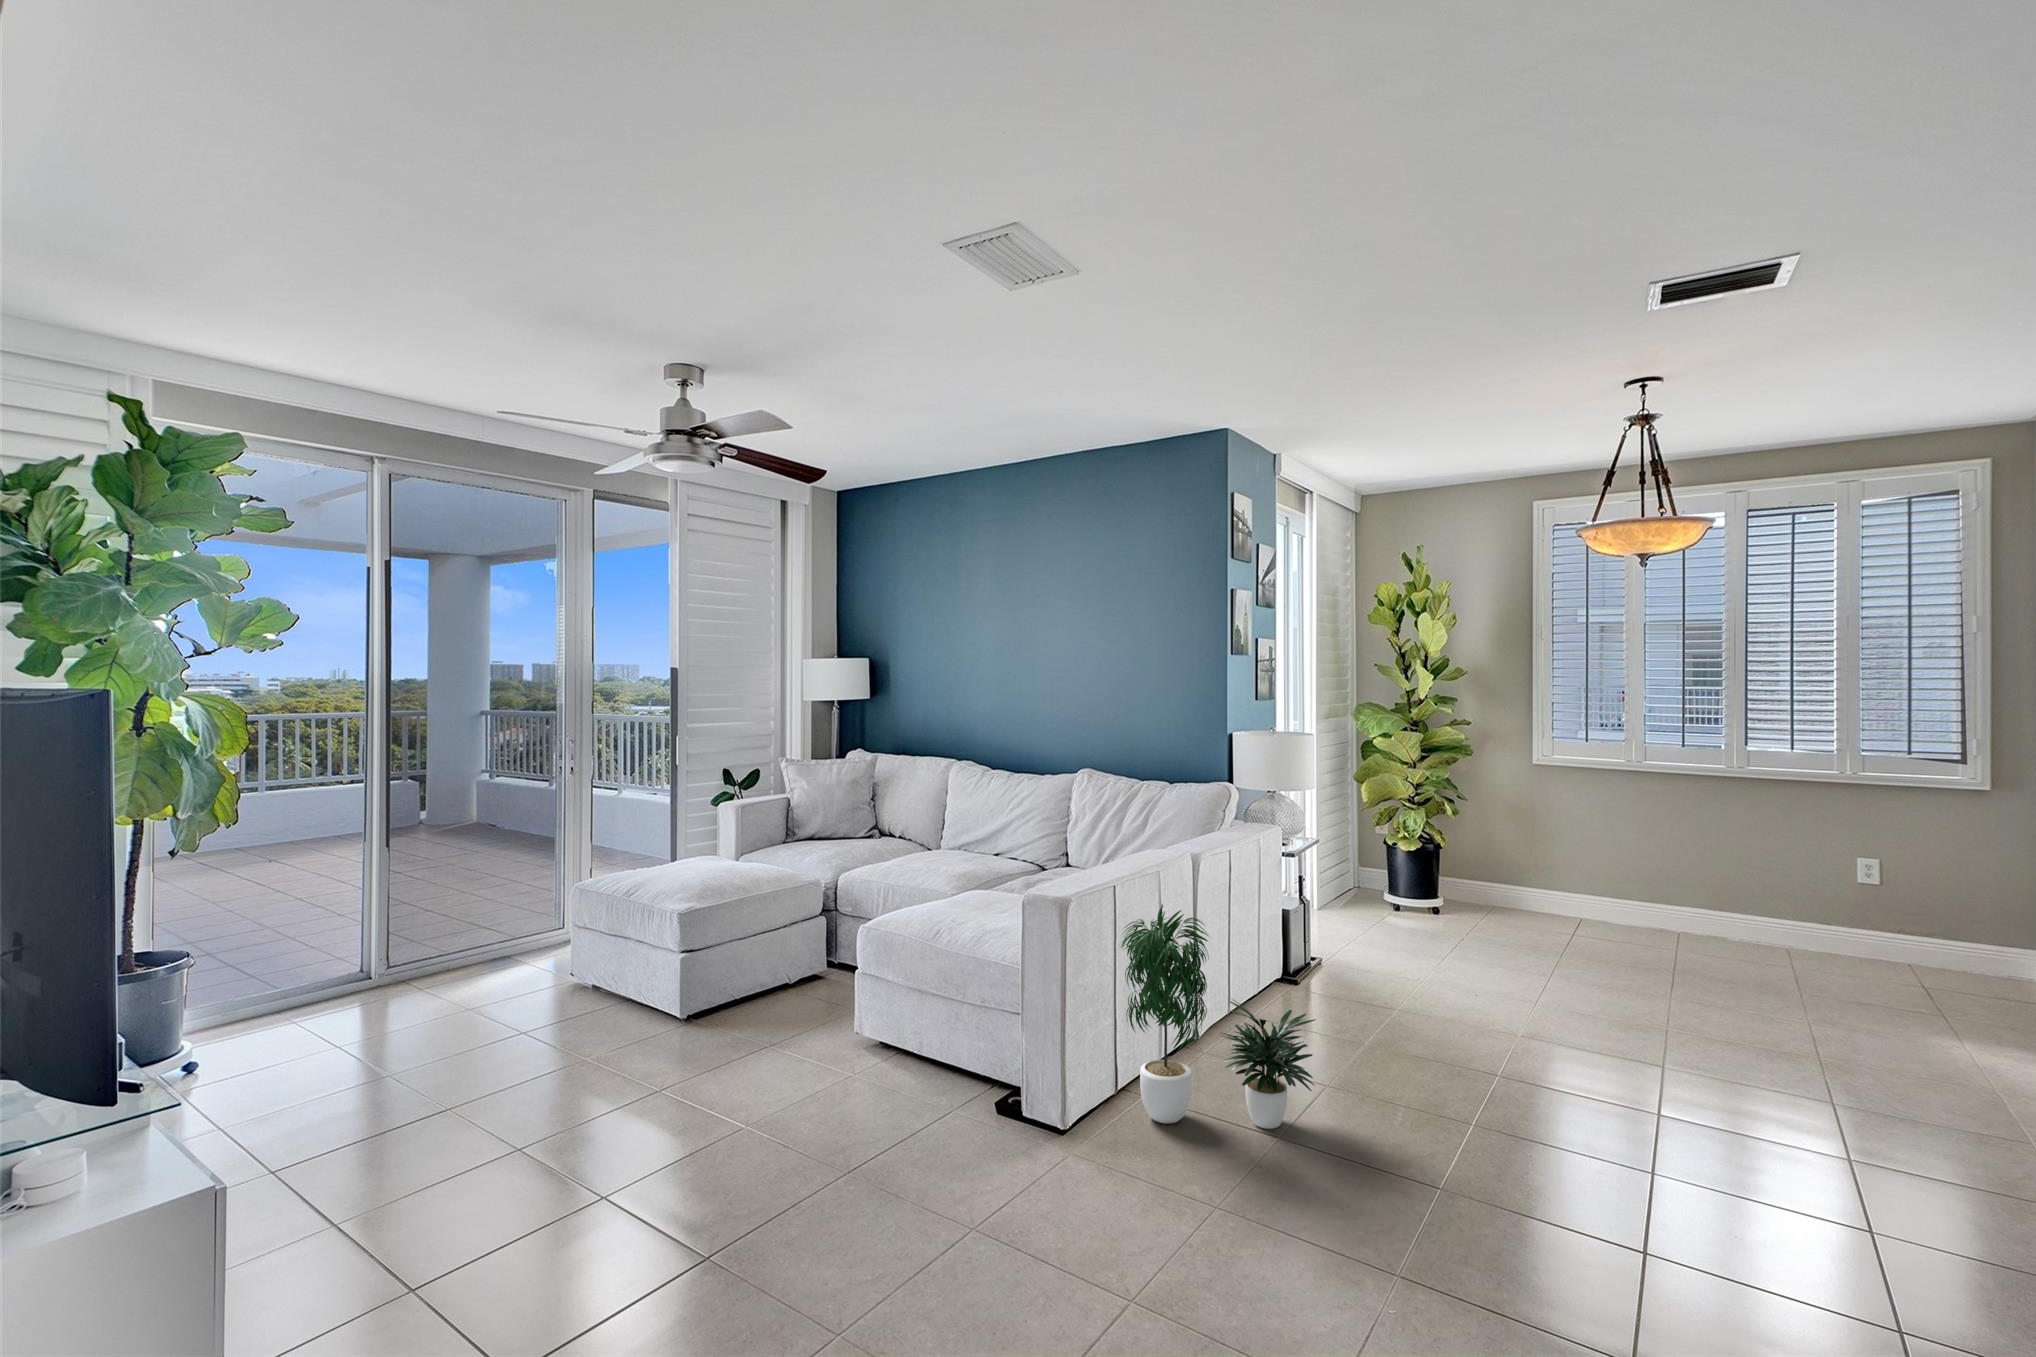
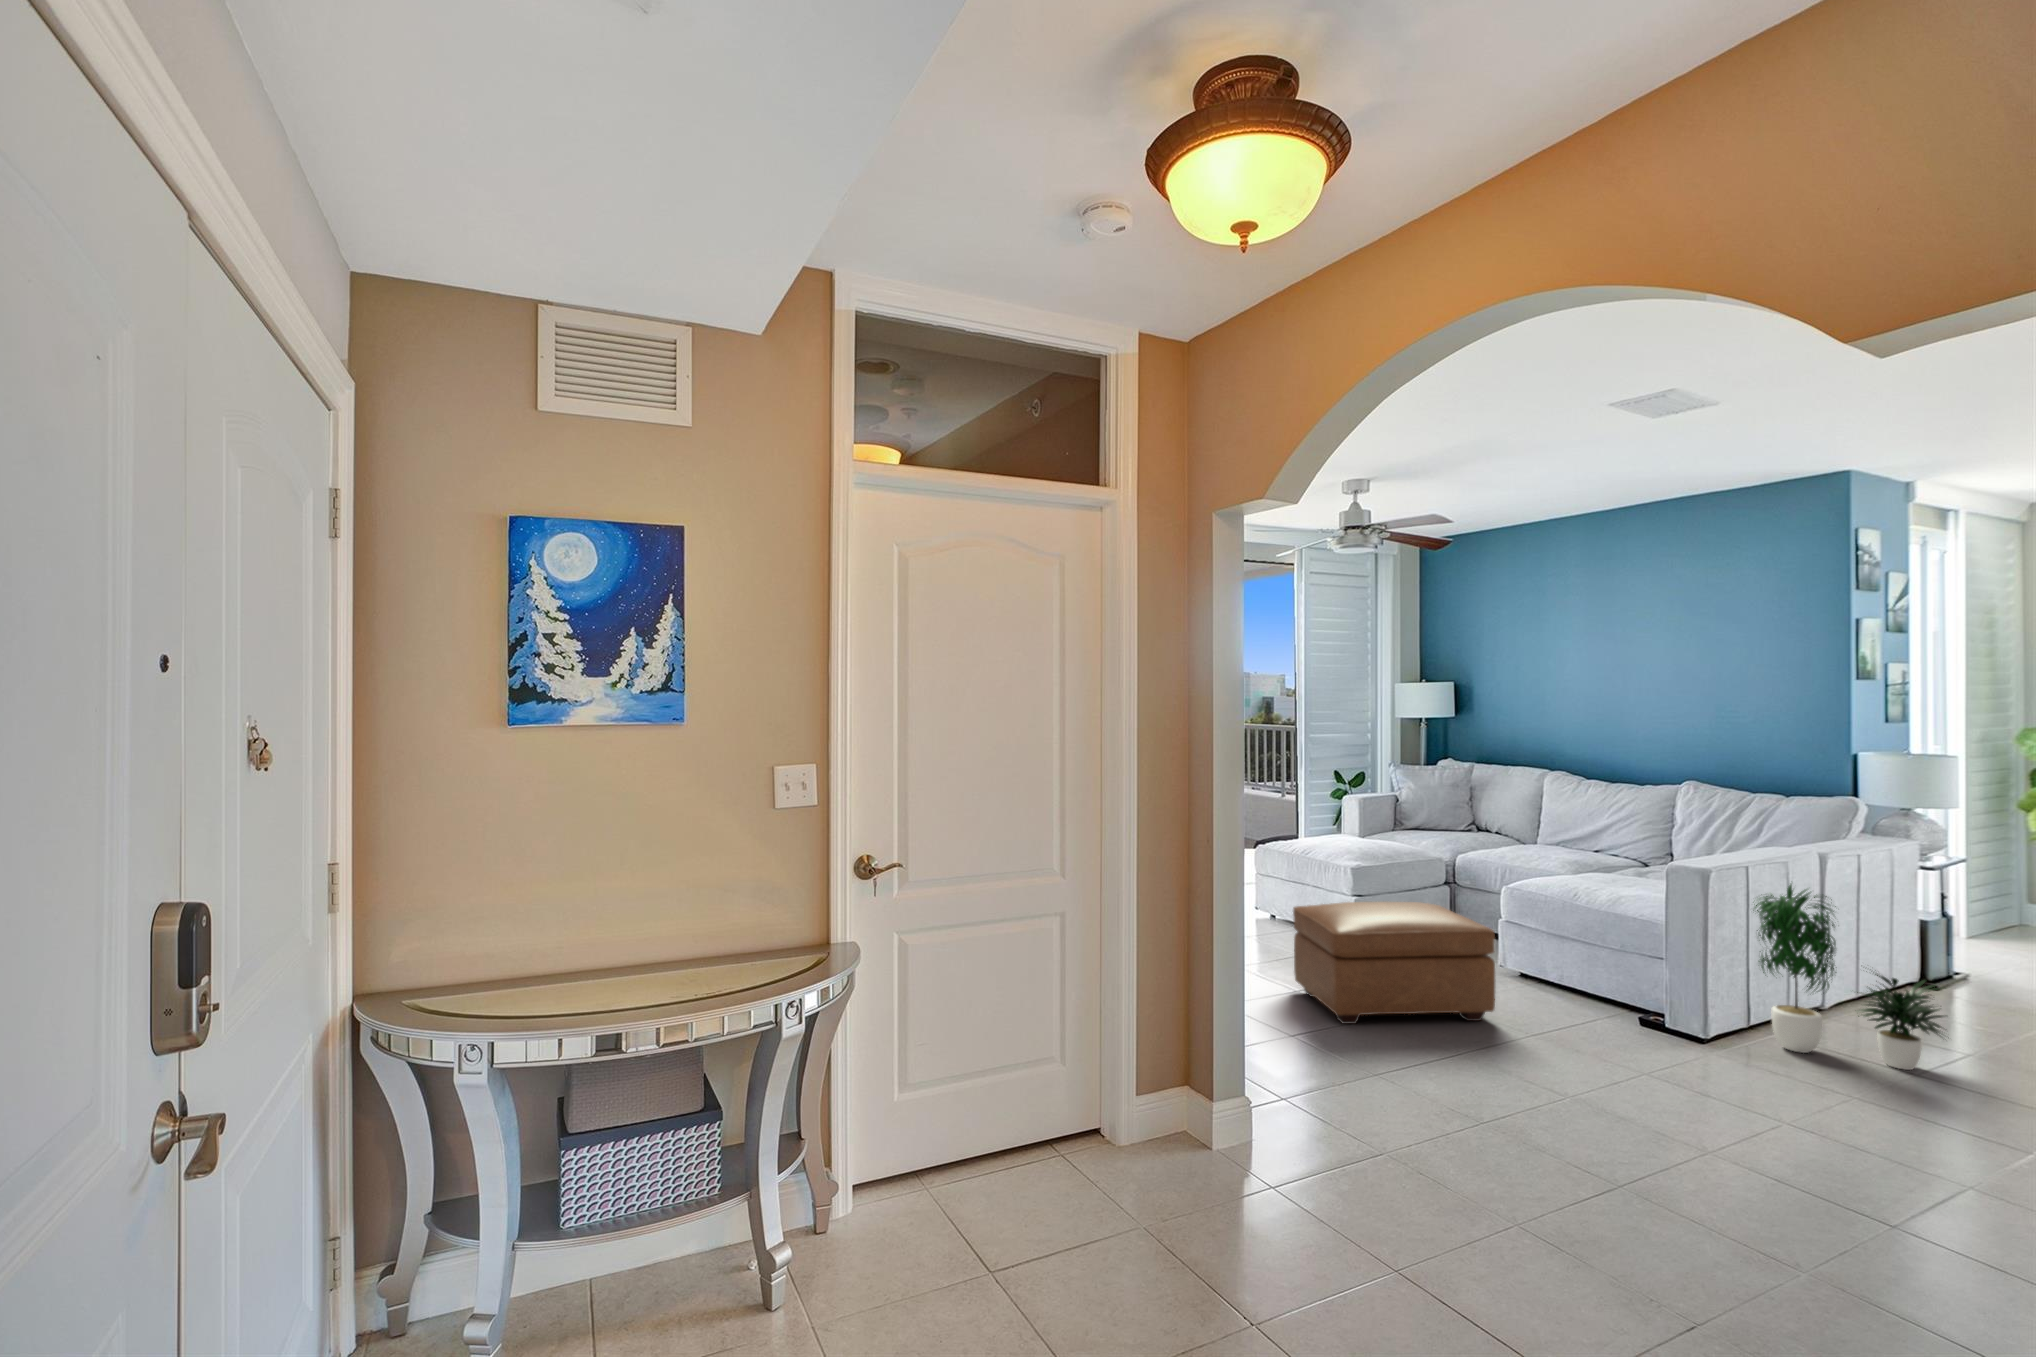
ottoman: none [515,971,805,1216] -> present [1293,901,1495,1024]

